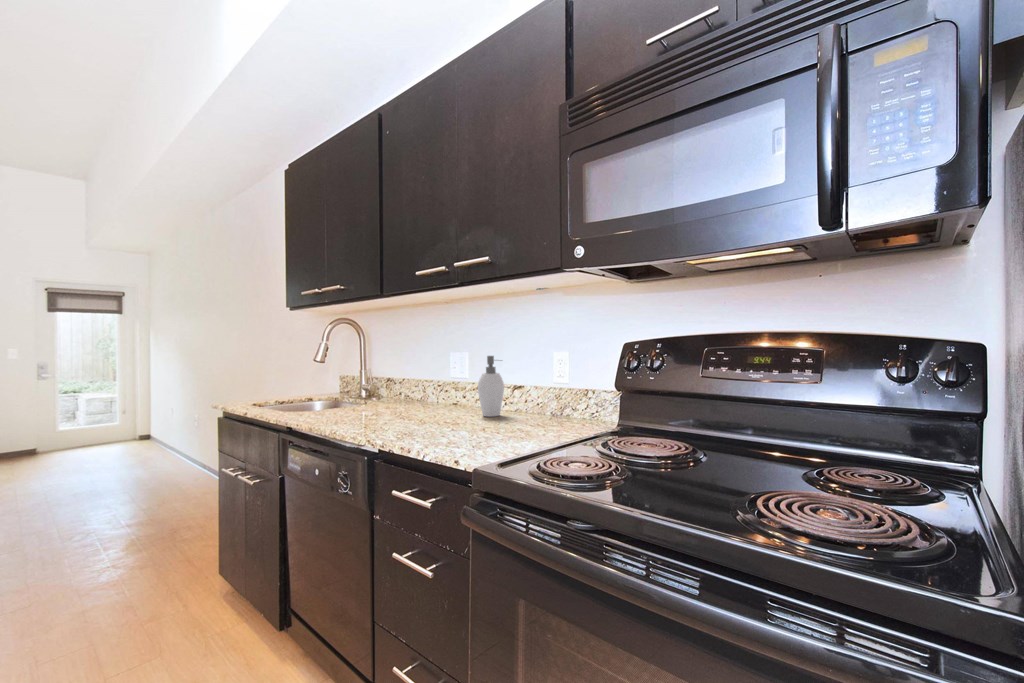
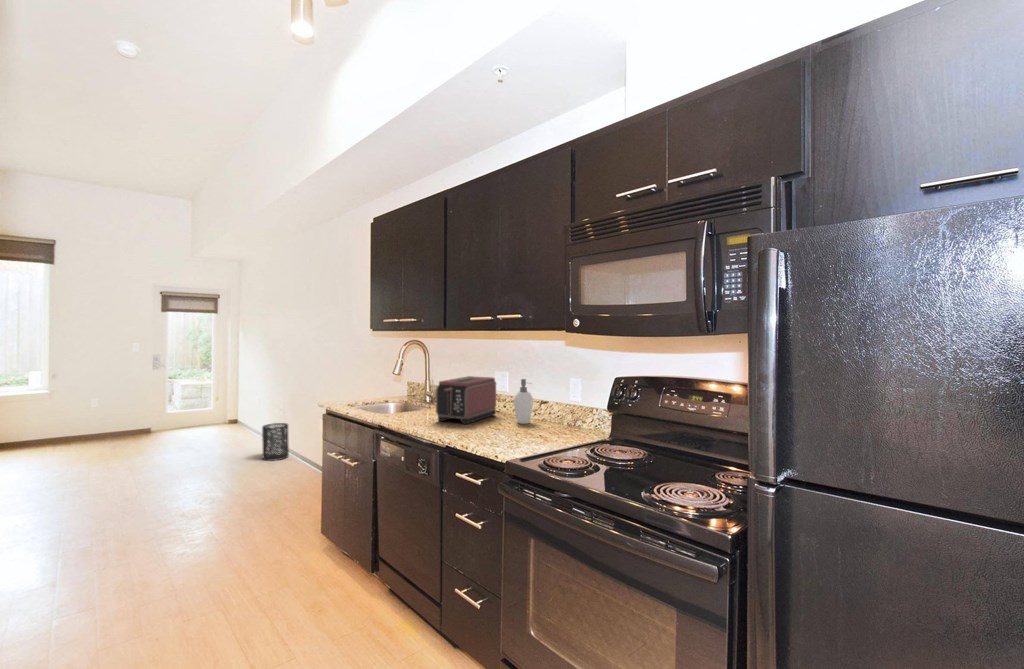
toaster: none [368,358,453,420] -> present [436,376,496,424]
trash can: none [168,437,203,483] -> present [262,423,289,461]

